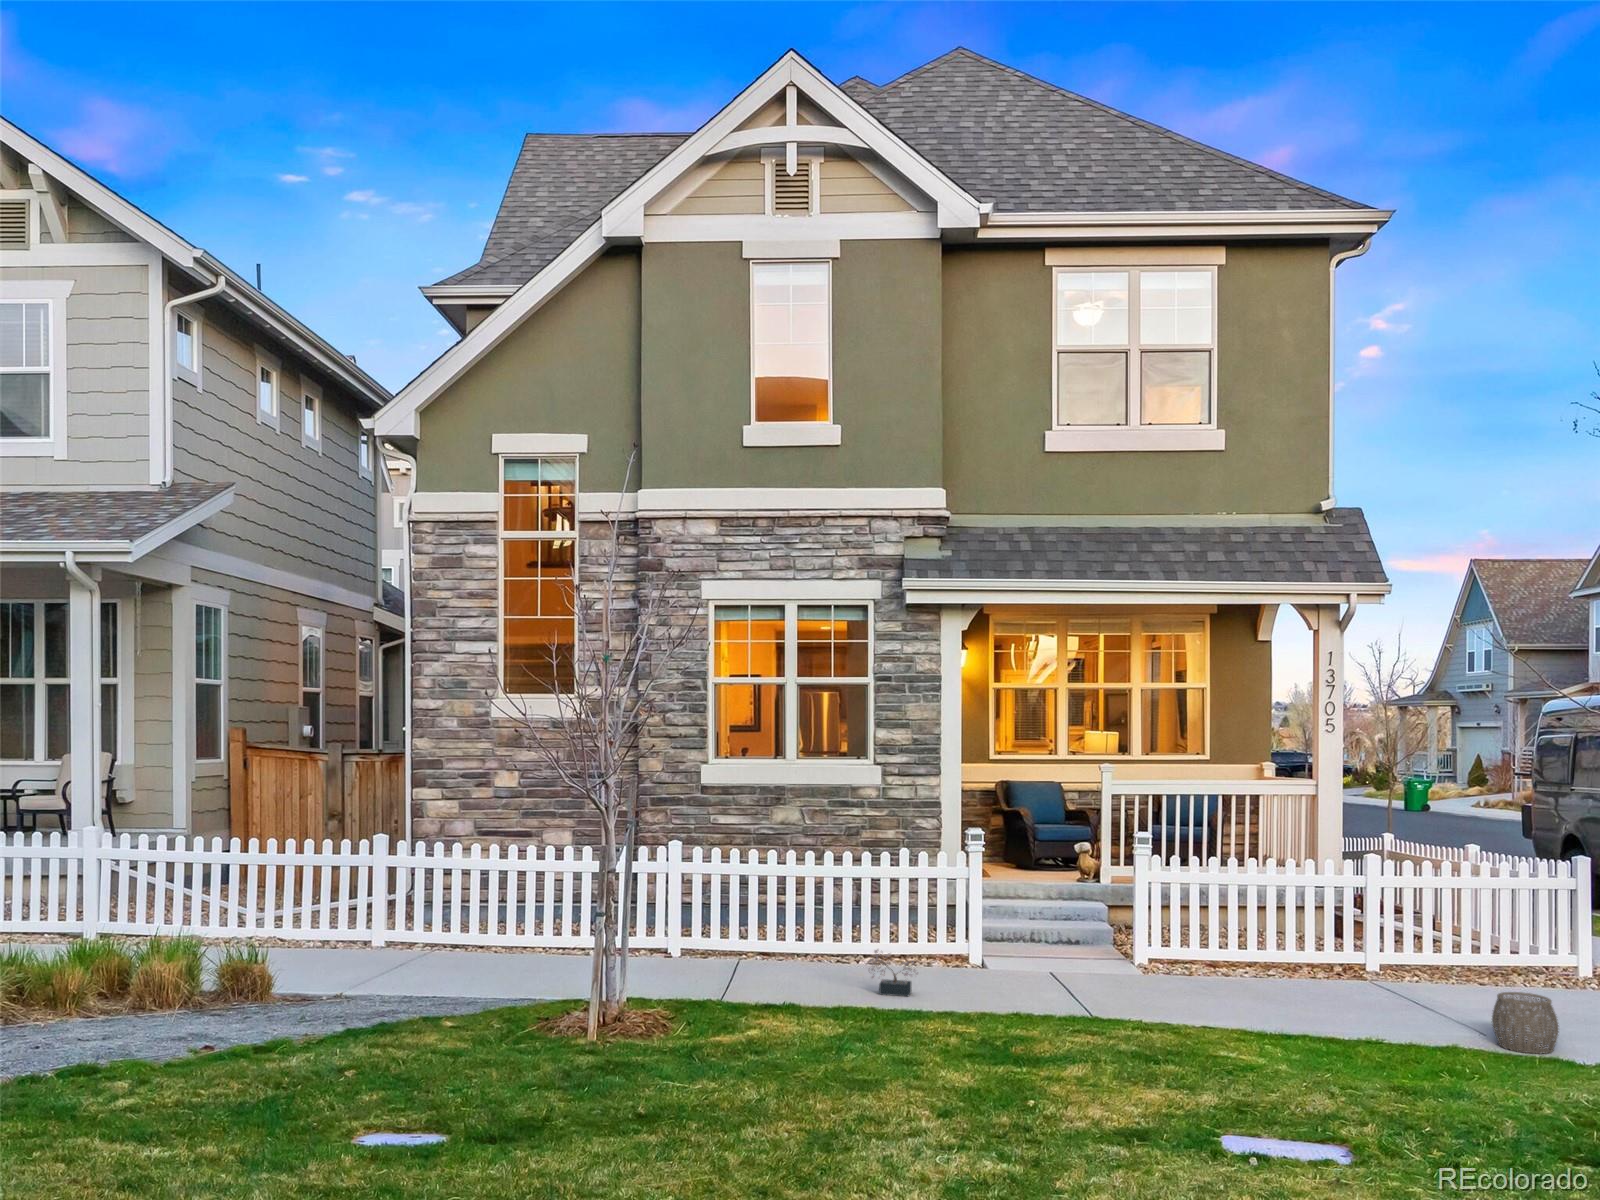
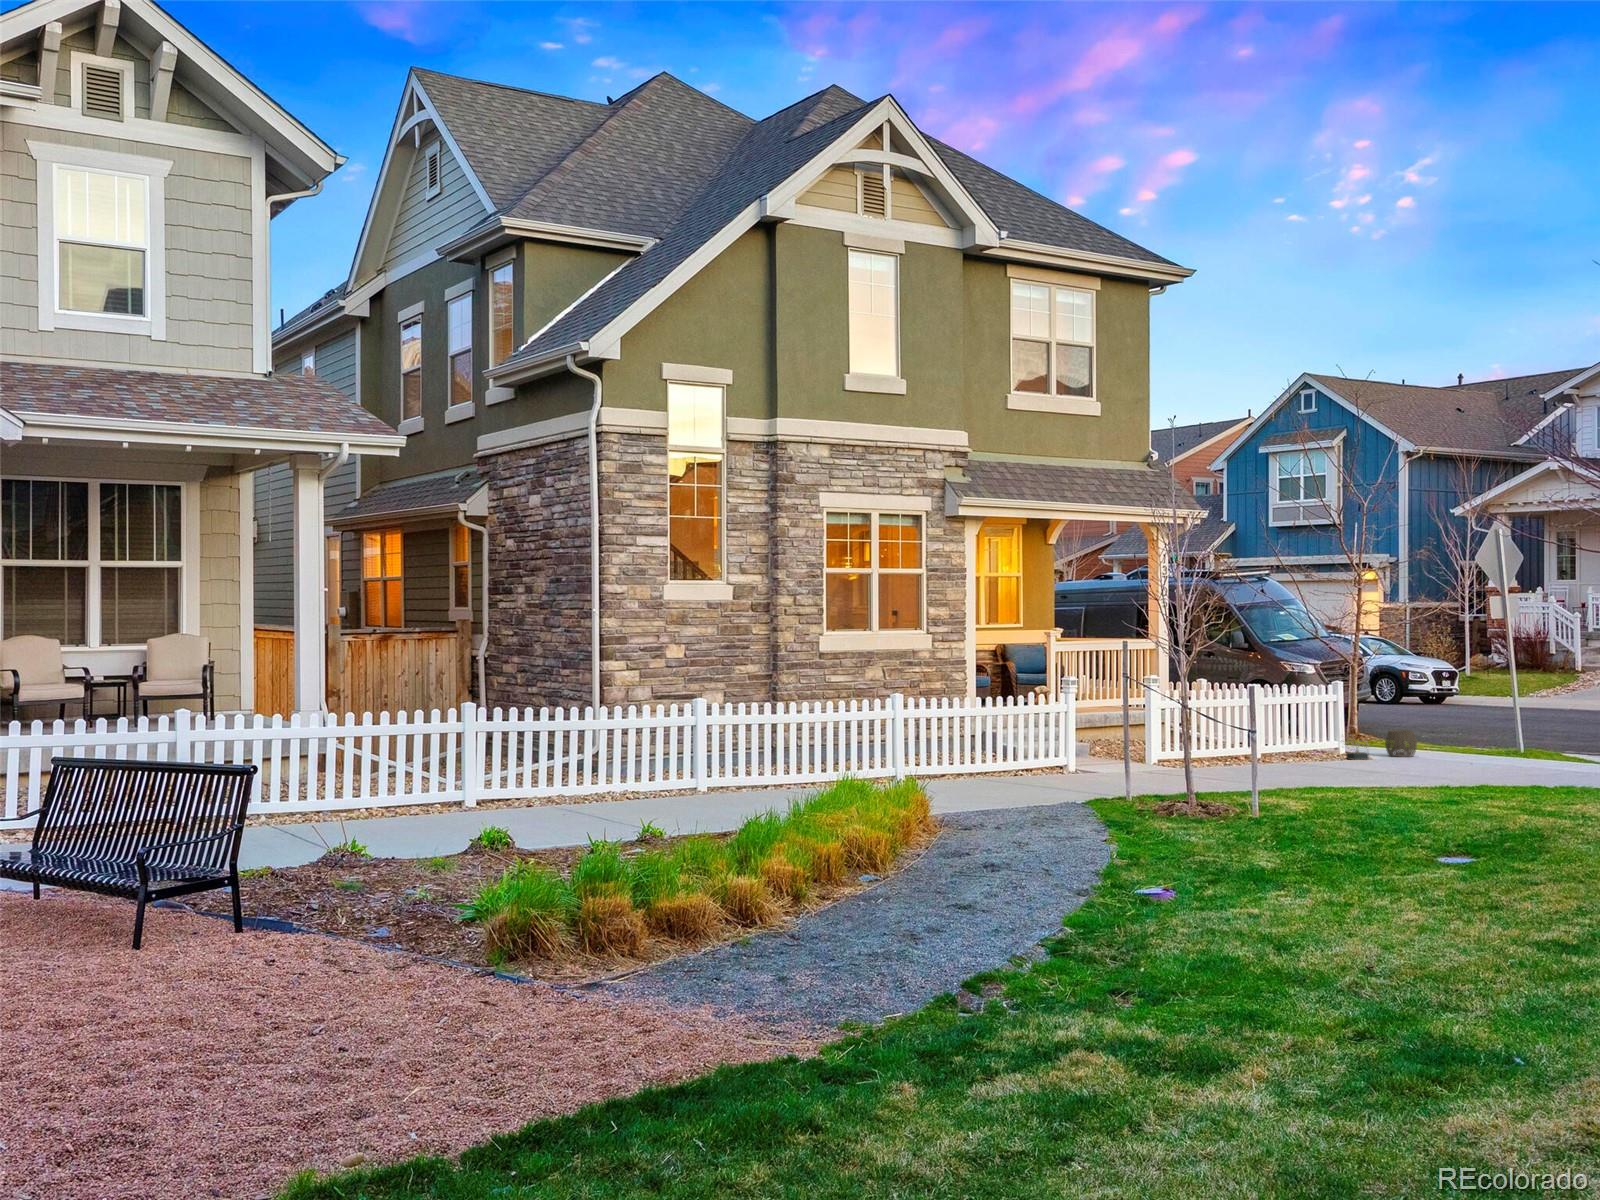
decorative plant: present [869,950,918,996] -> present [1343,737,1369,760]

